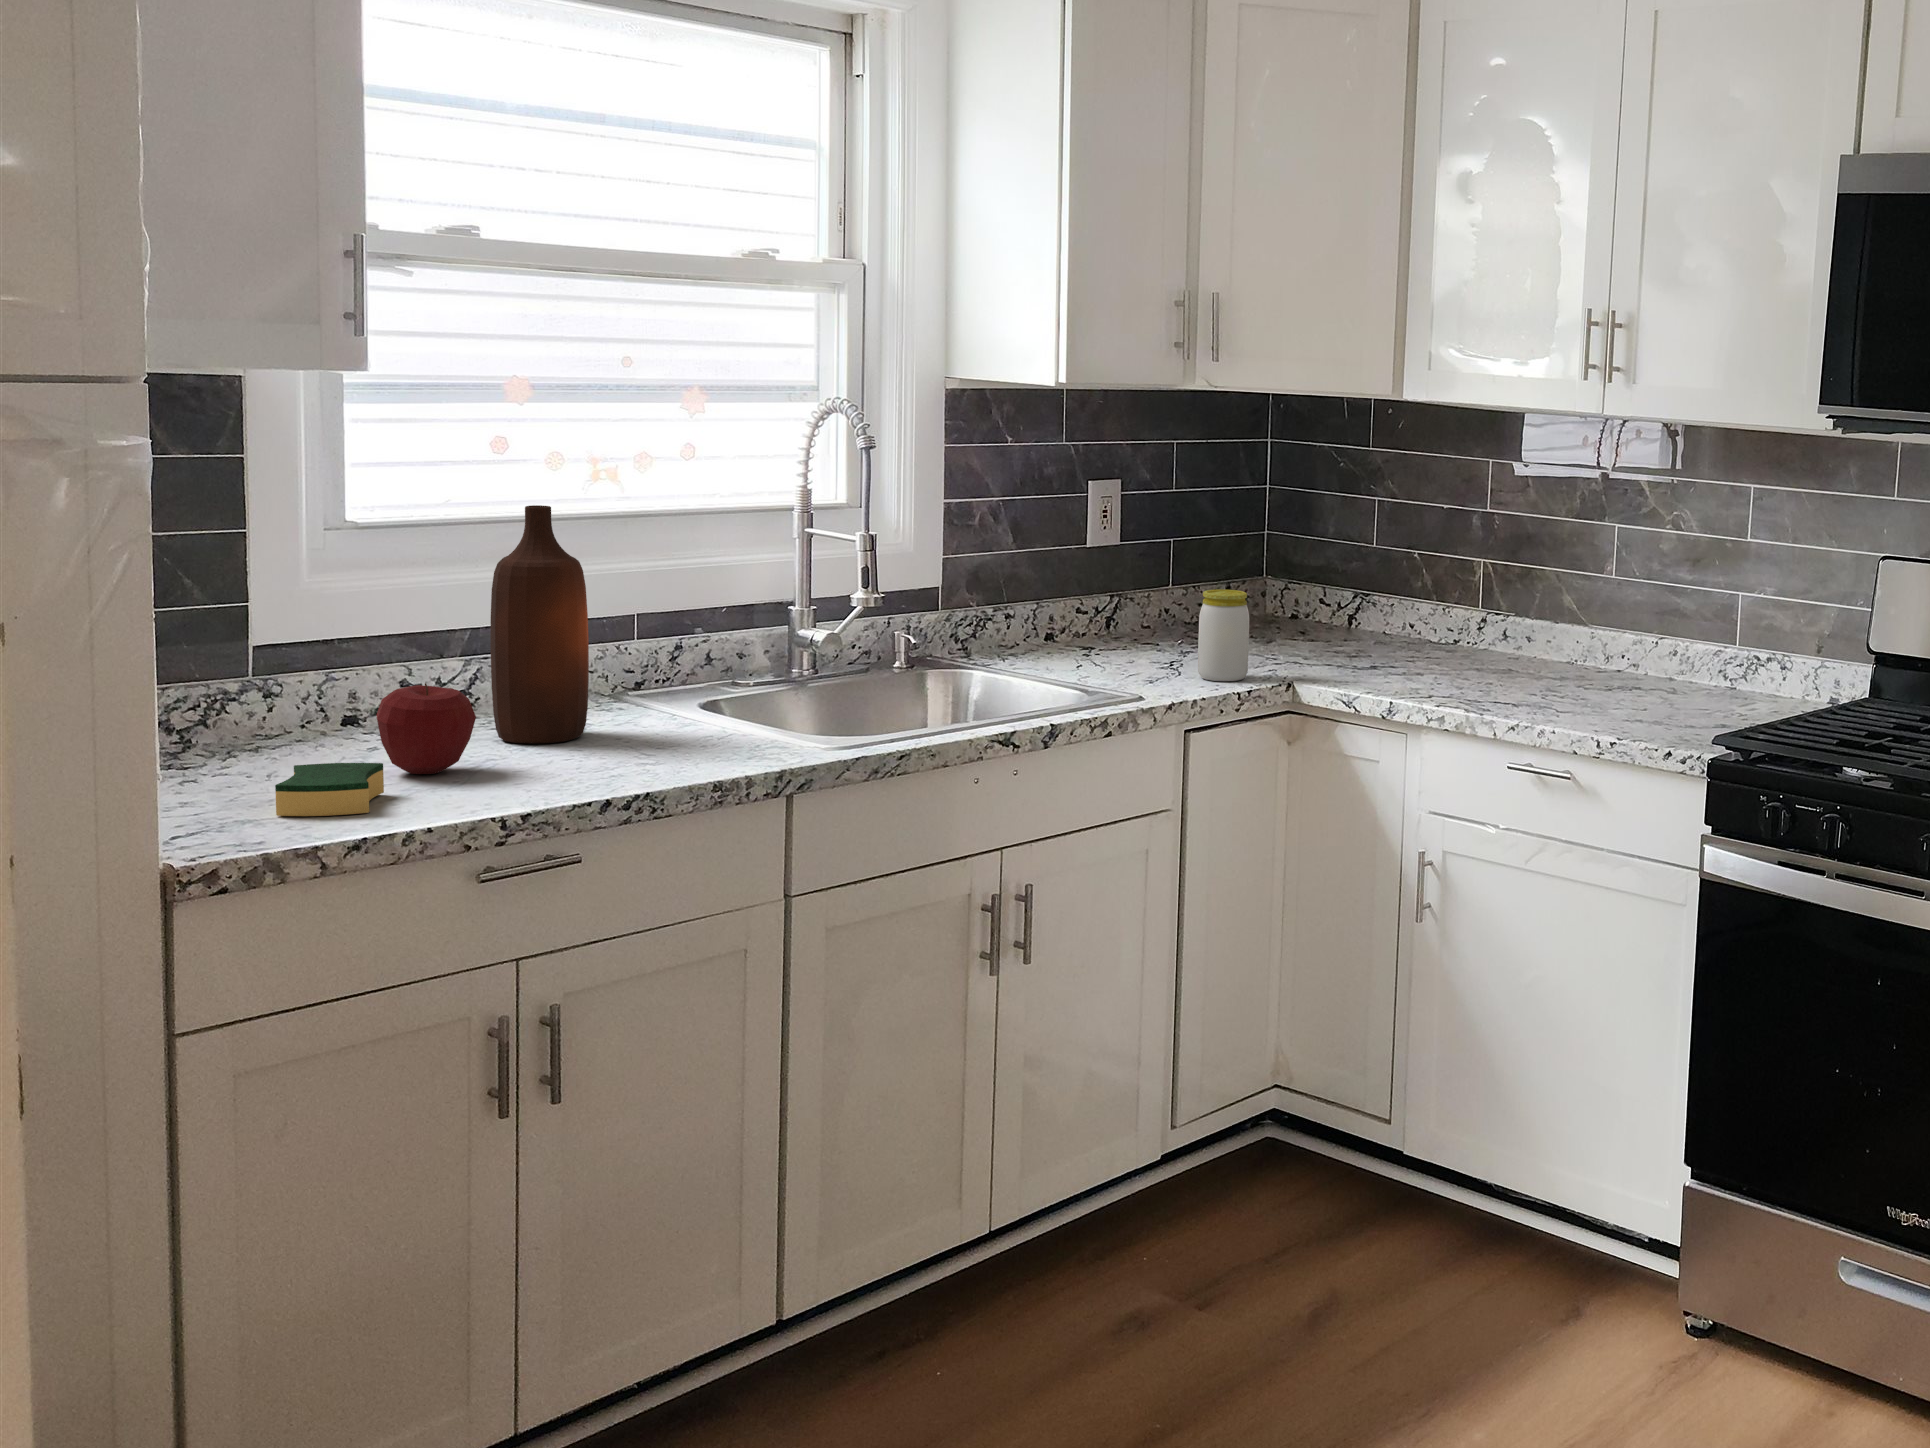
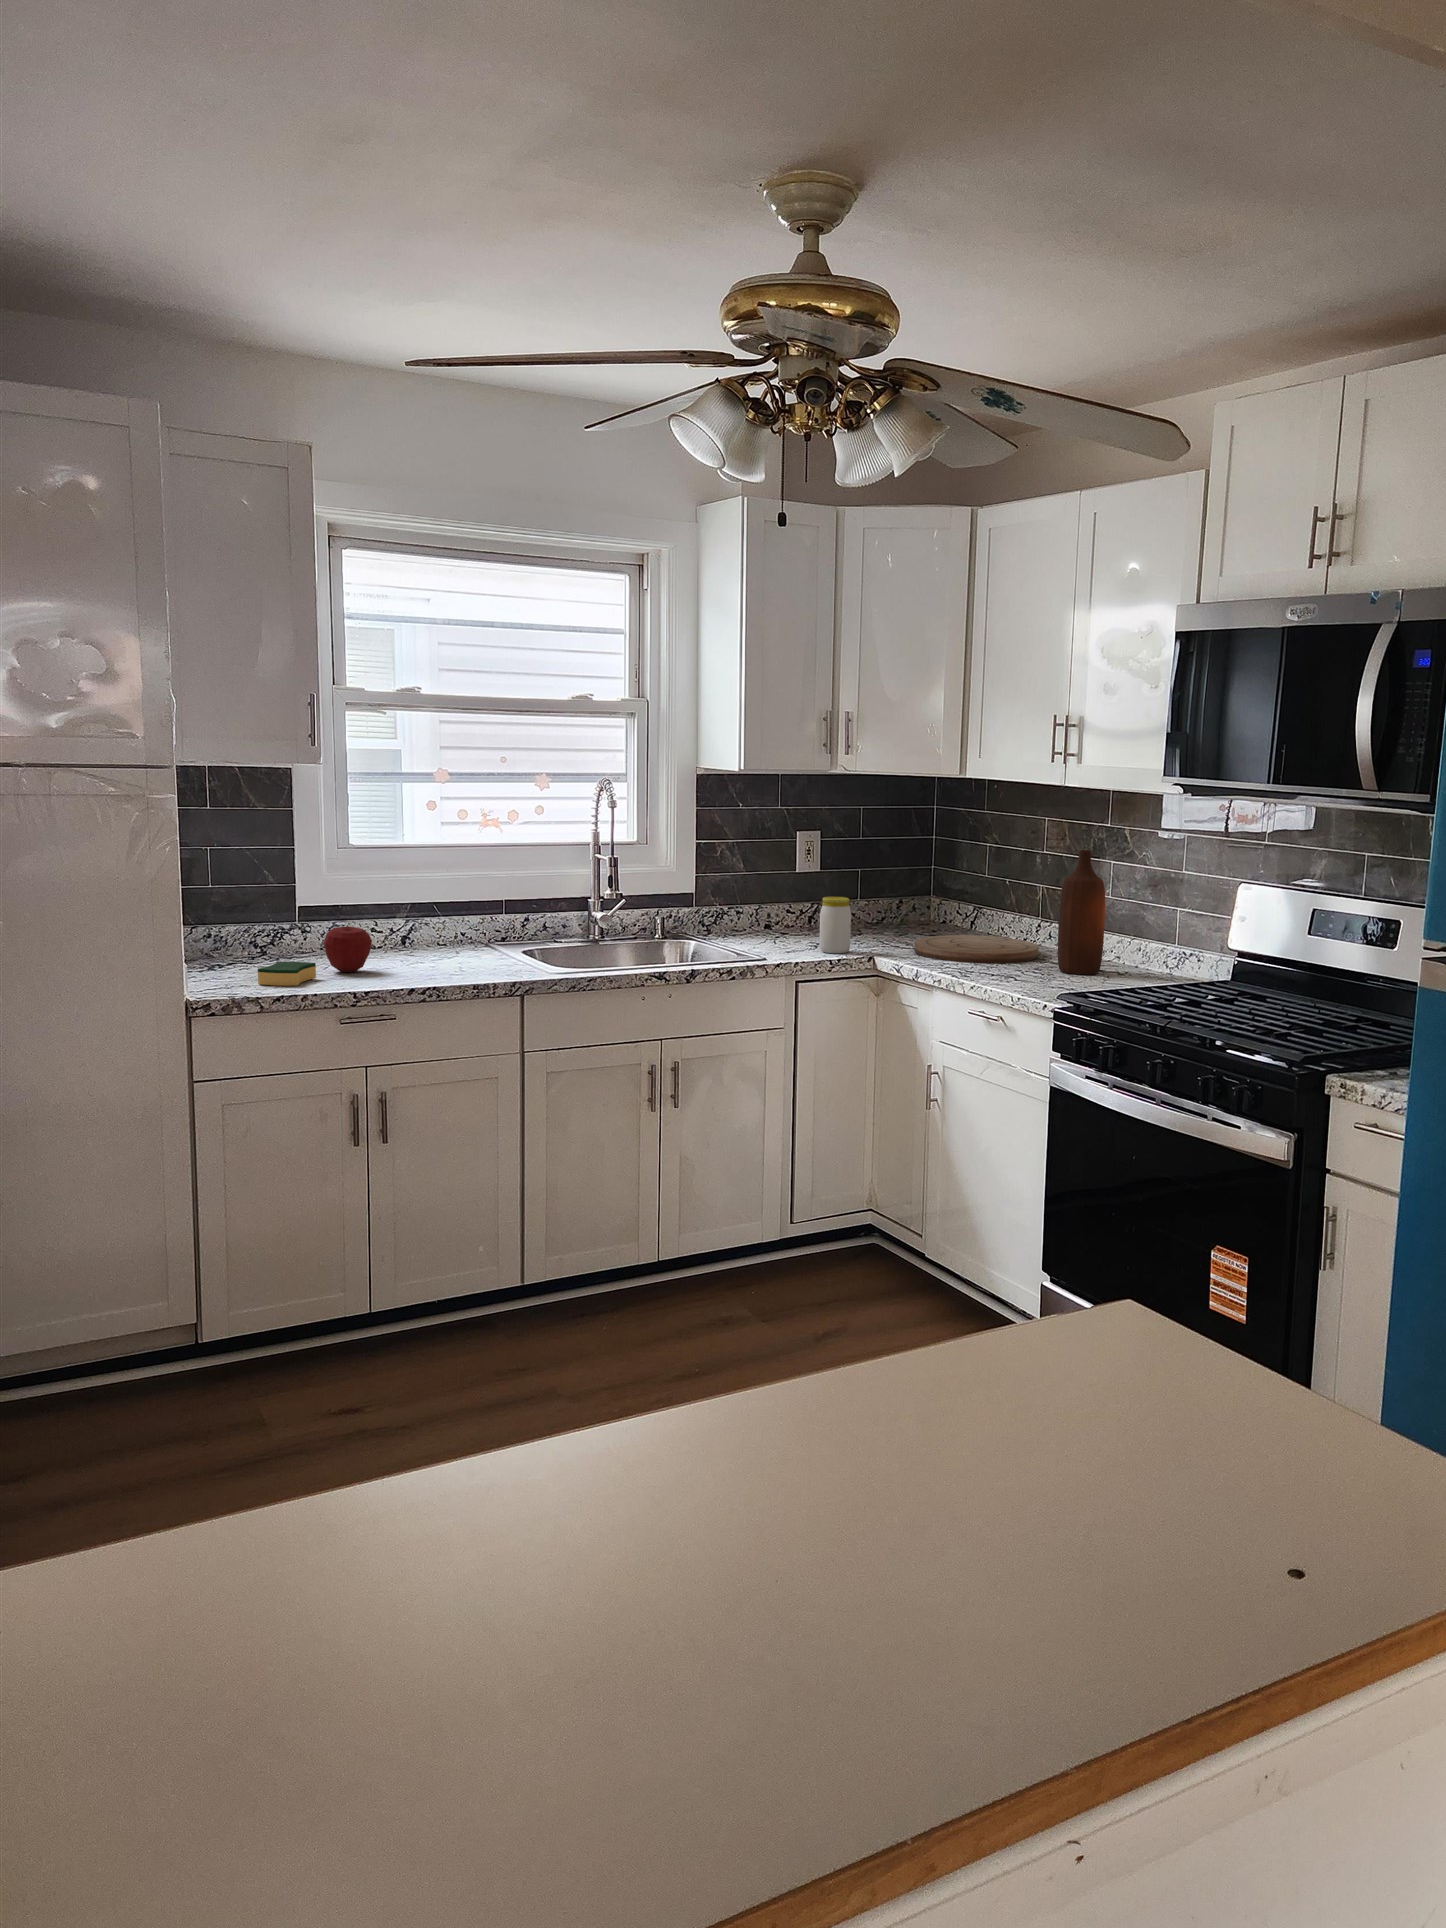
bottle: present [491,505,589,744] -> present [1058,850,1105,975]
cutting board: none [1334,640,1525,687] -> present [914,935,1039,963]

